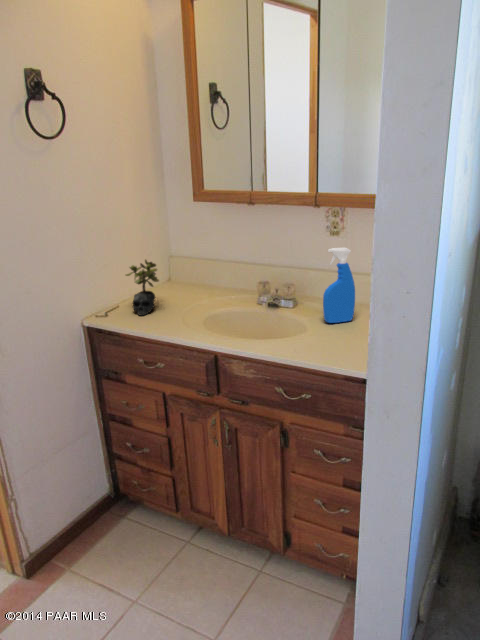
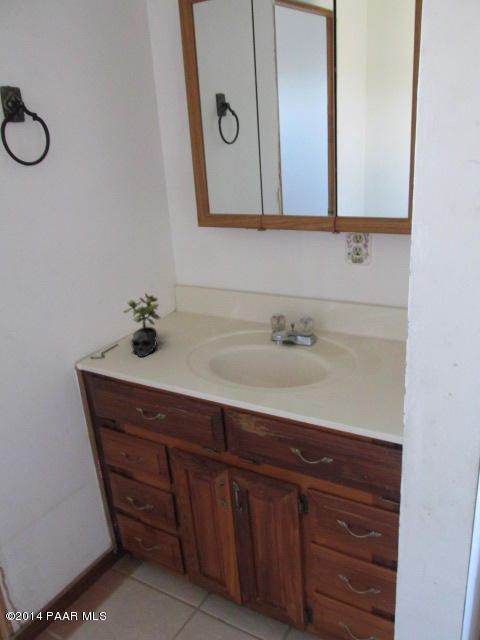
spray bottle: present [323,247,355,323] -> none [346,282,383,368]

